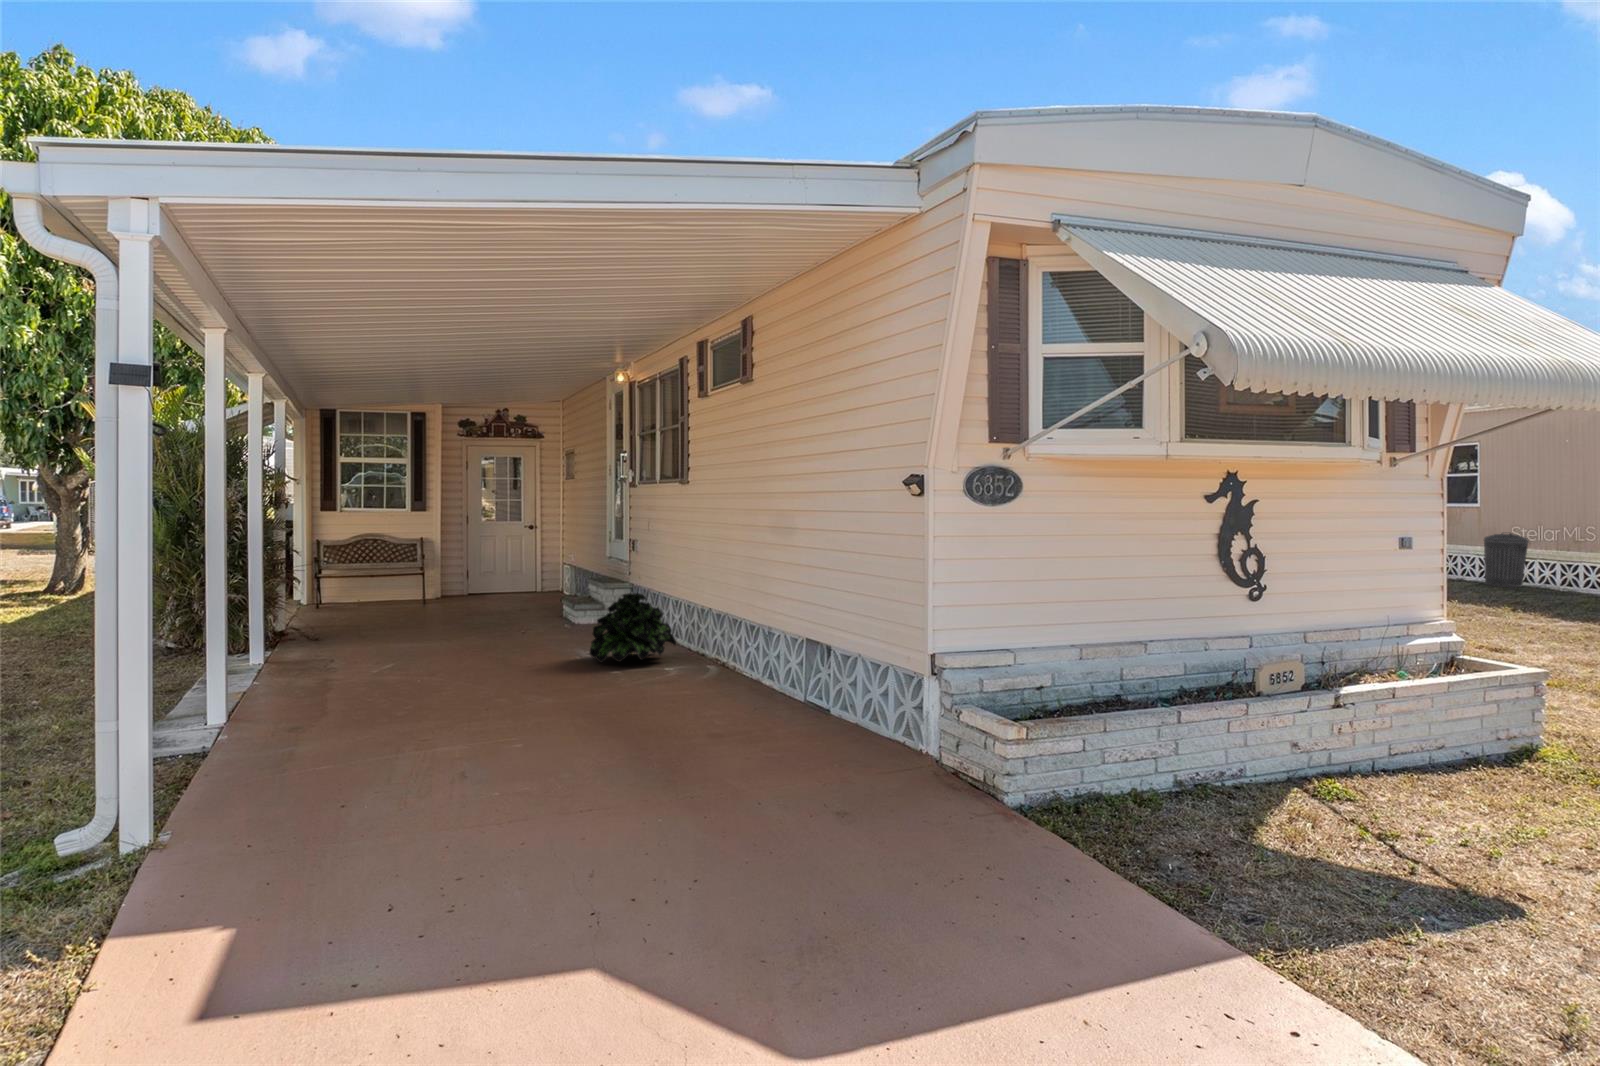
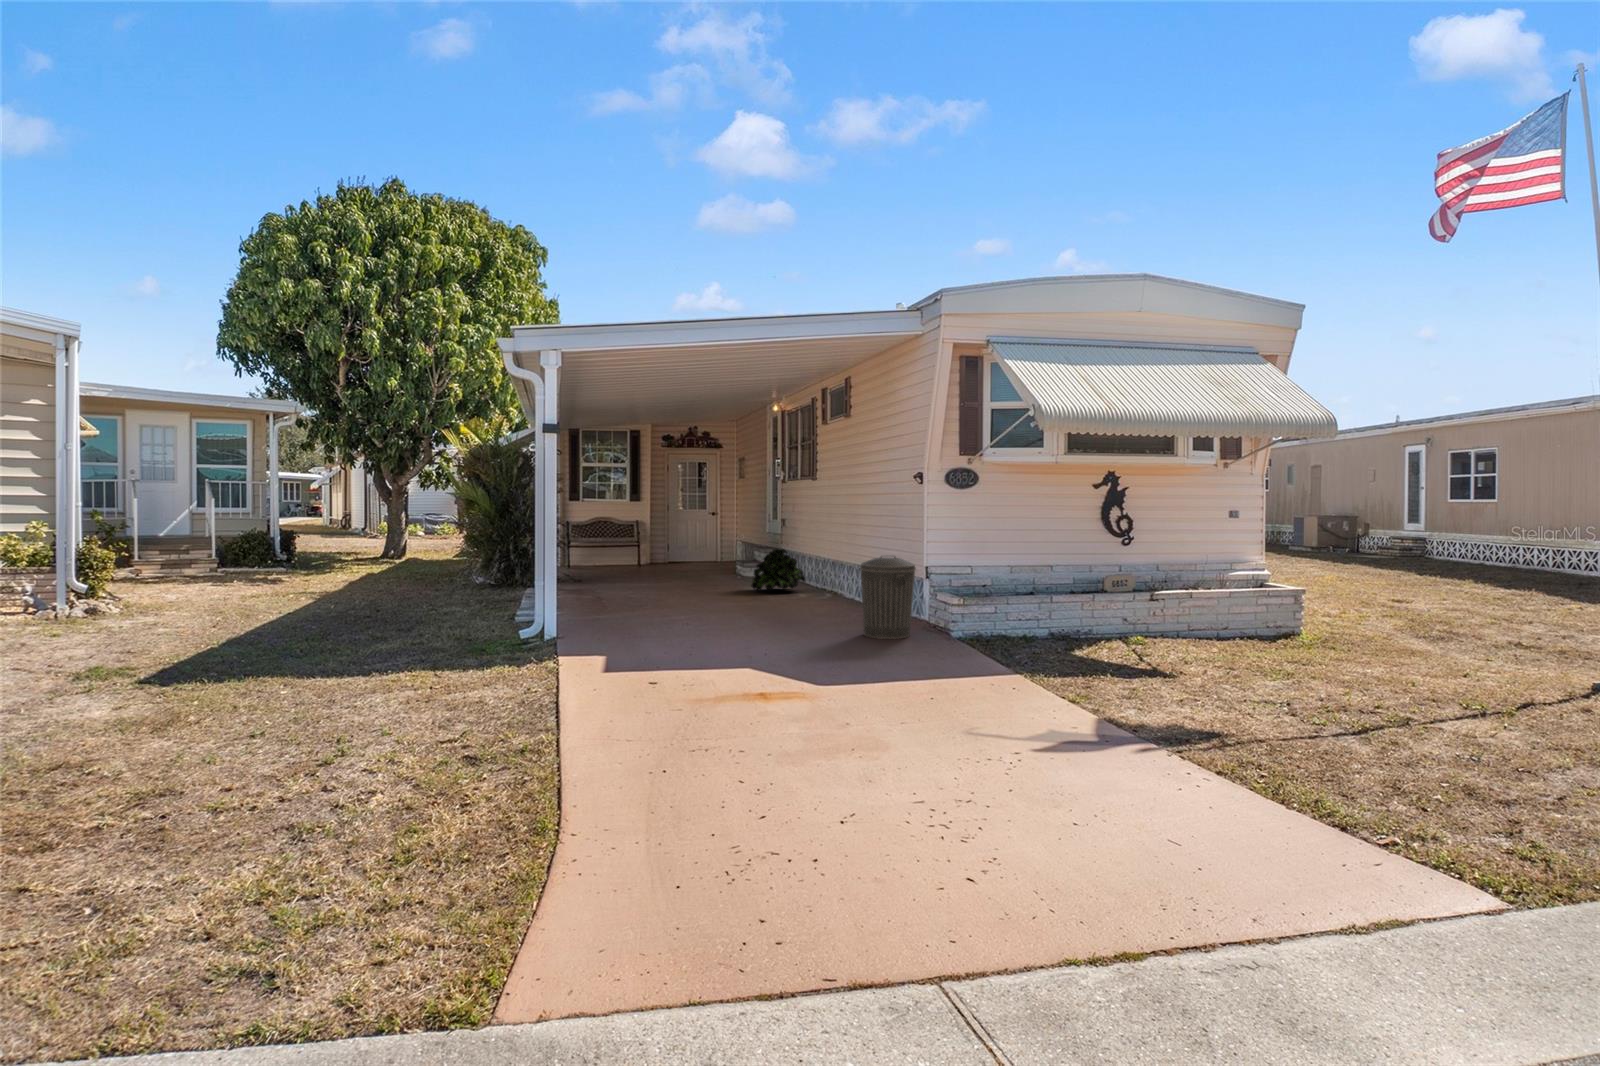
trash can: present [1484,532,1528,587] -> present [860,555,916,639]

